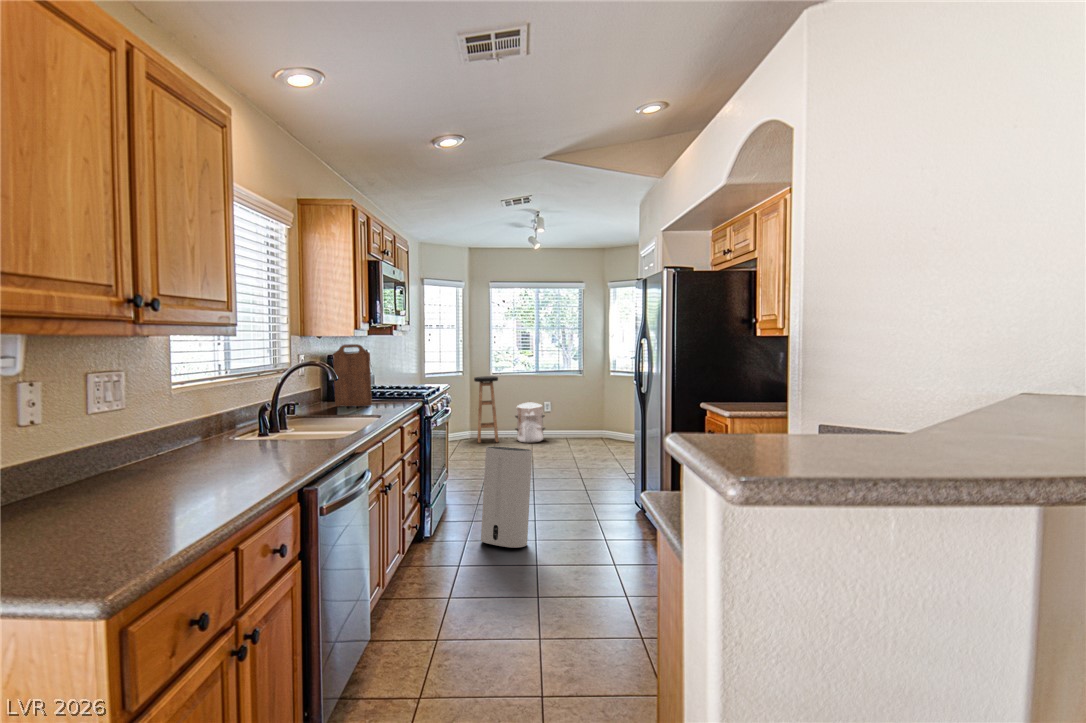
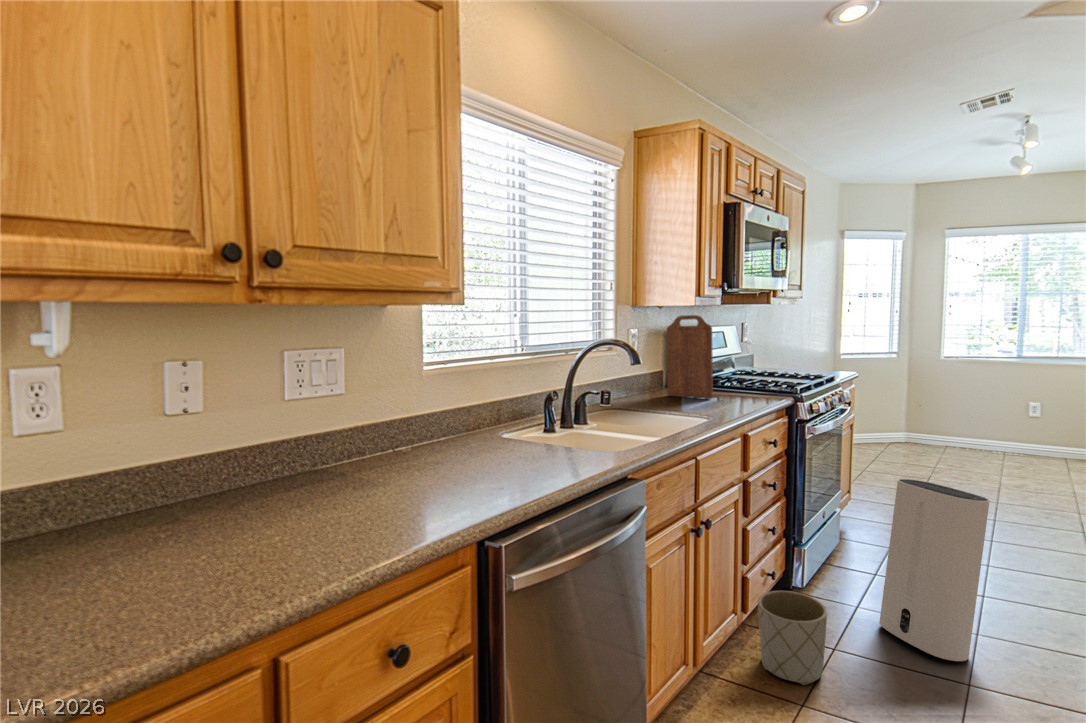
bar stool: present [474,376,498,443] -> none [916,361,957,457]
waste bin: present [515,402,545,443] -> none [983,402,1044,467]
planter: none [416,529,458,584] -> present [758,591,827,685]

